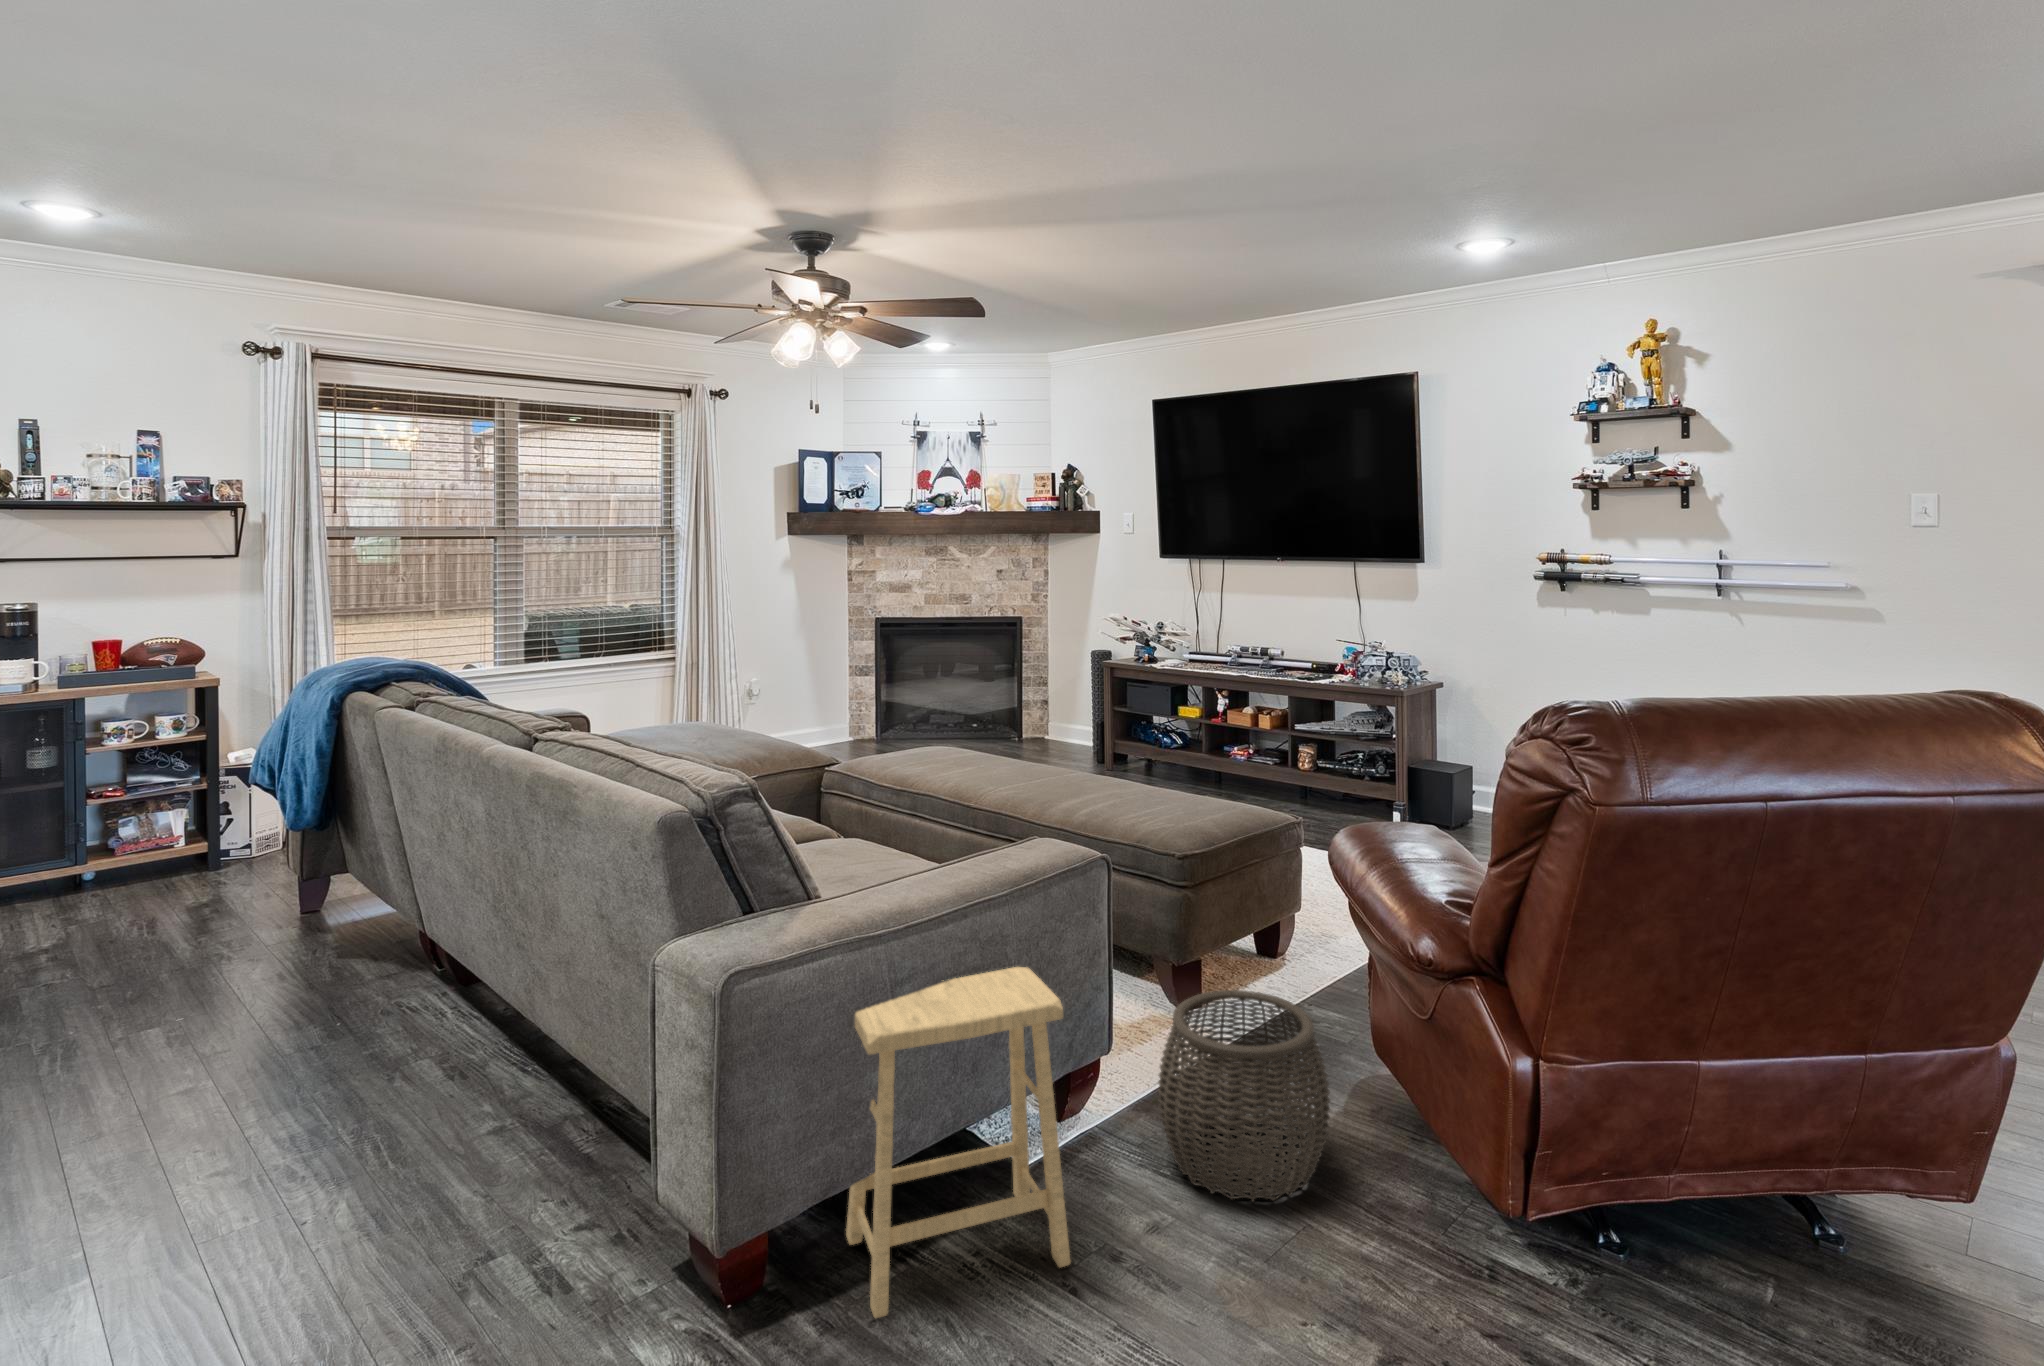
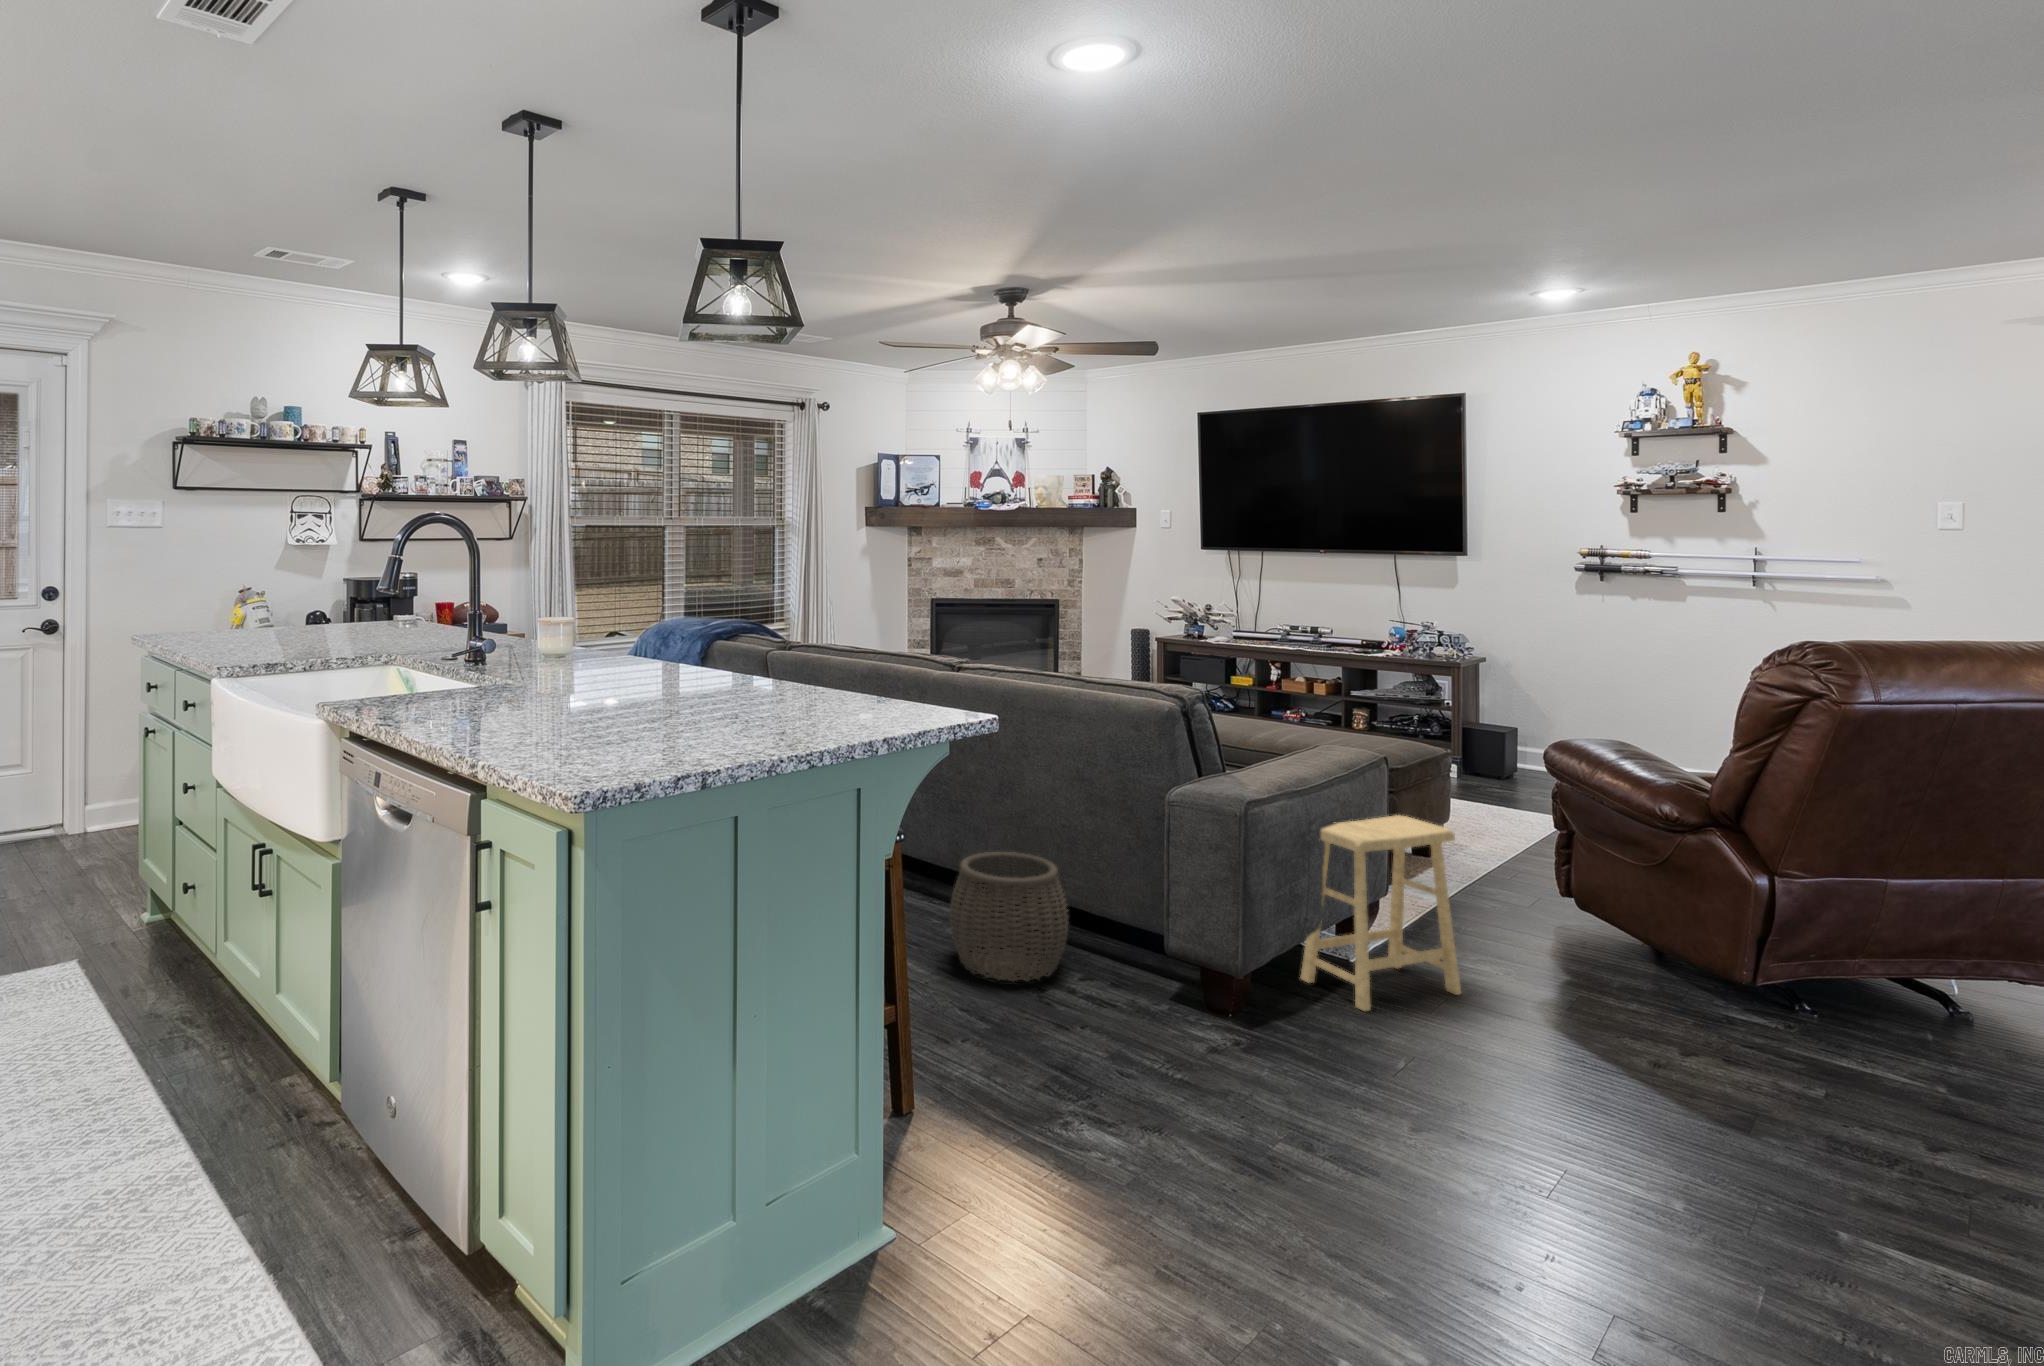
woven basket: present [1158,990,1330,1201] -> present [950,852,1068,982]

